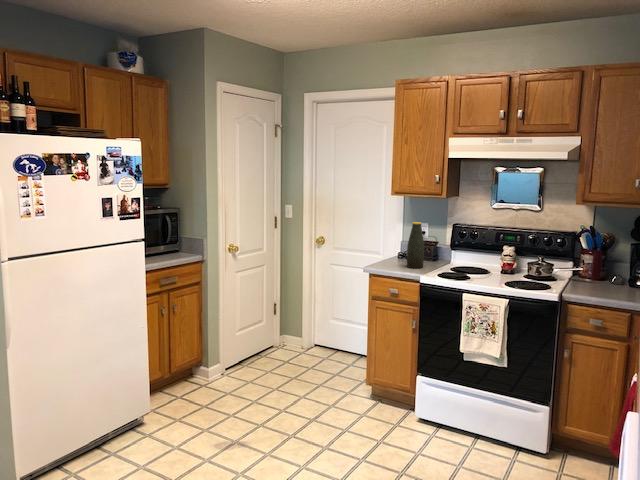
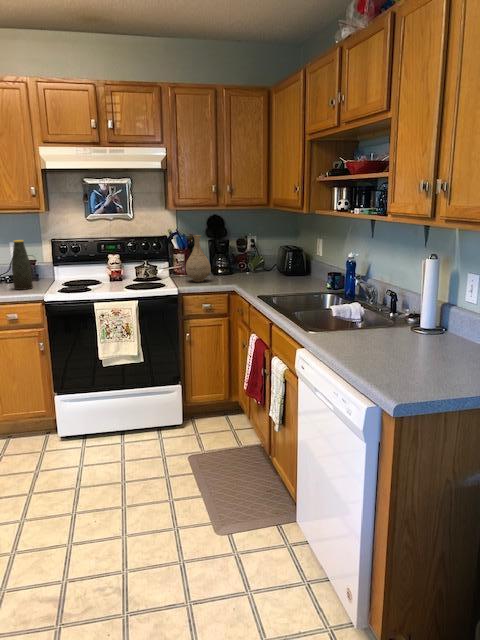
vase: none [584,237,617,292] -> present [186,235,210,282]

